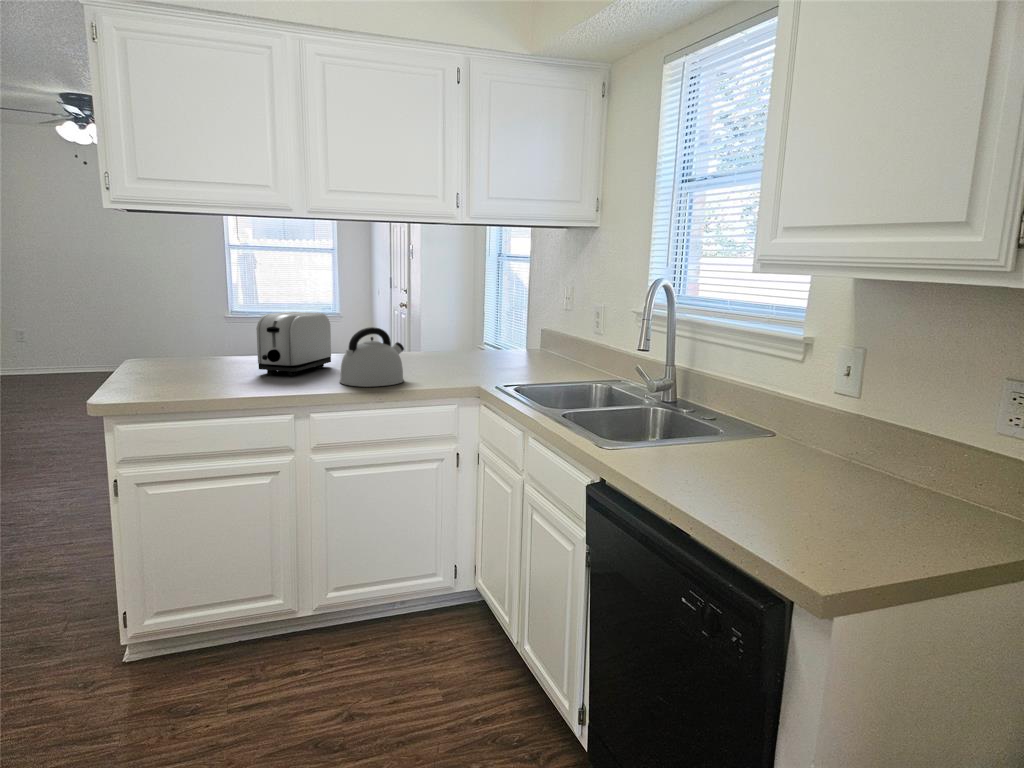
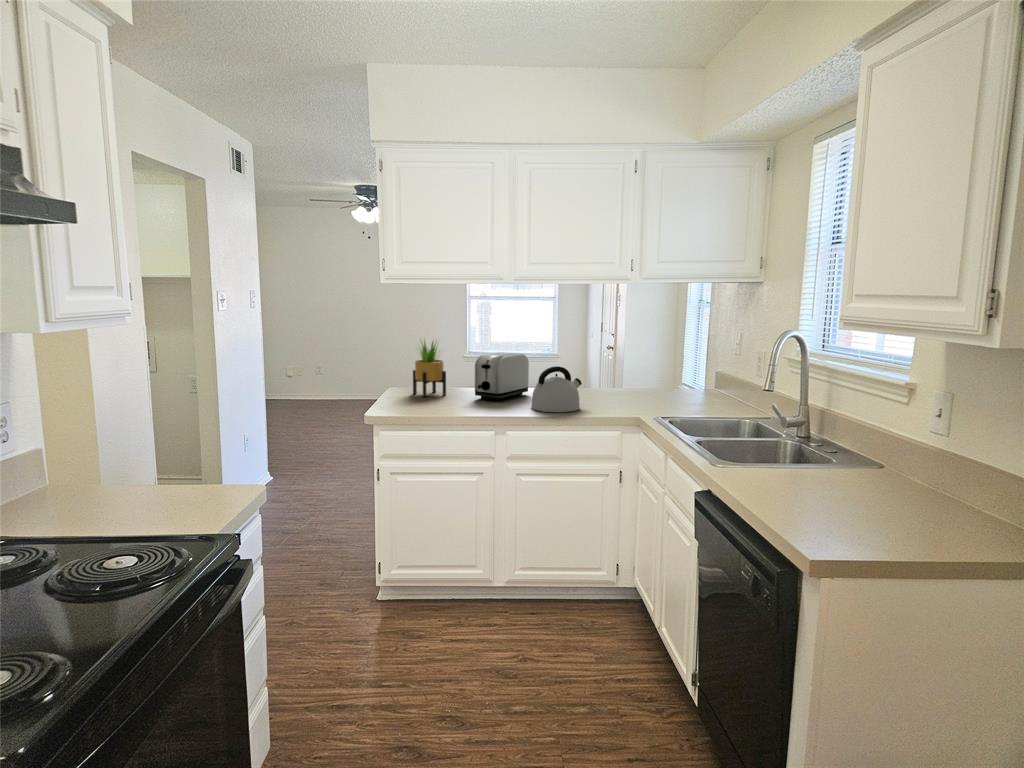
potted plant: none [158,290,215,374] -> present [413,340,446,397]

